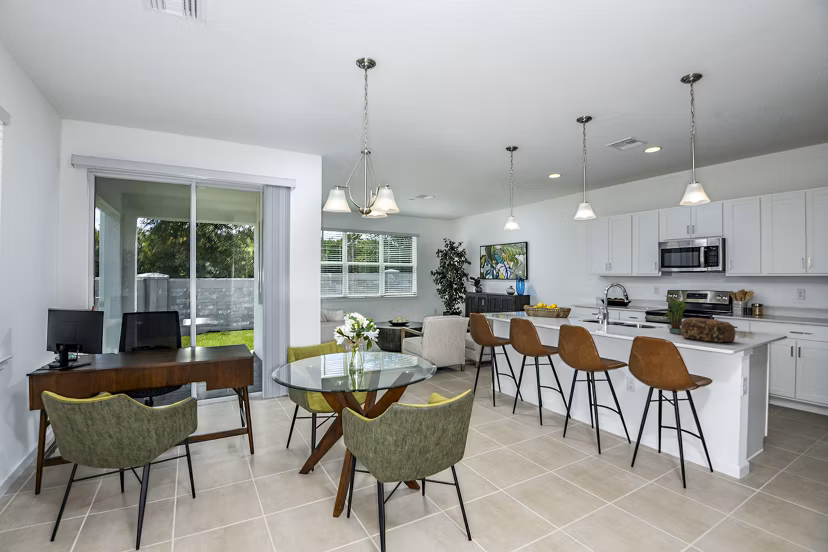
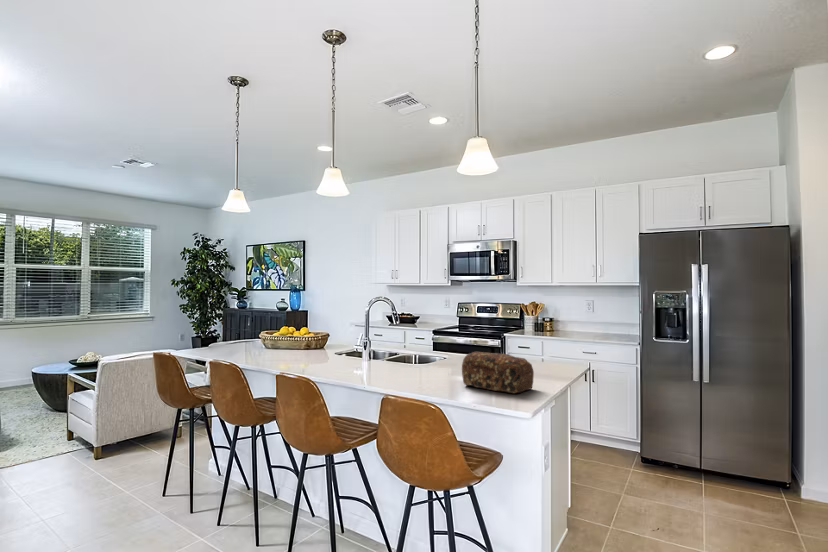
potted plant: present [663,296,686,334] -> none [440,316,472,374]

